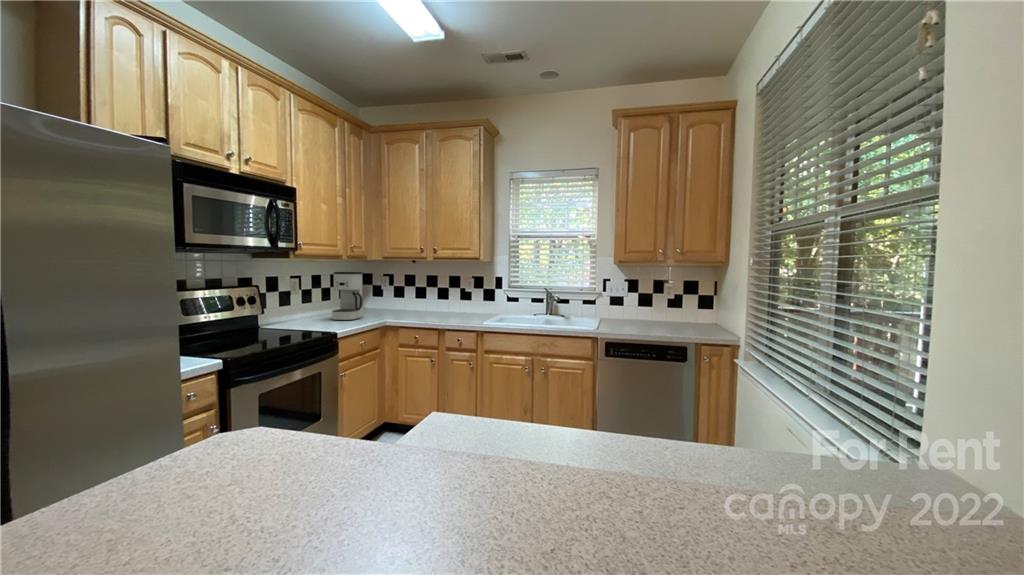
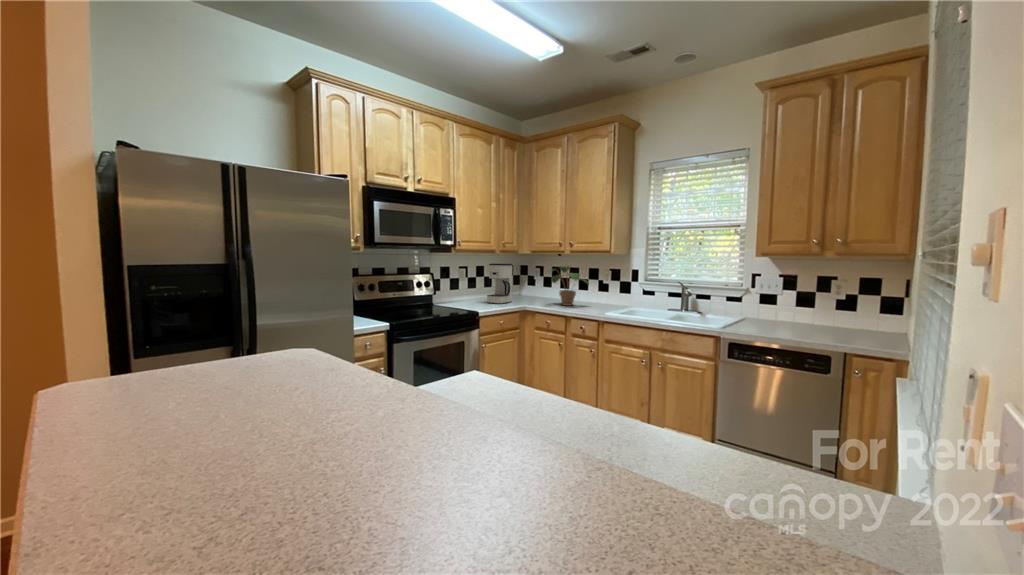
potted plant: none [410,274,454,317] -> present [551,266,588,306]

